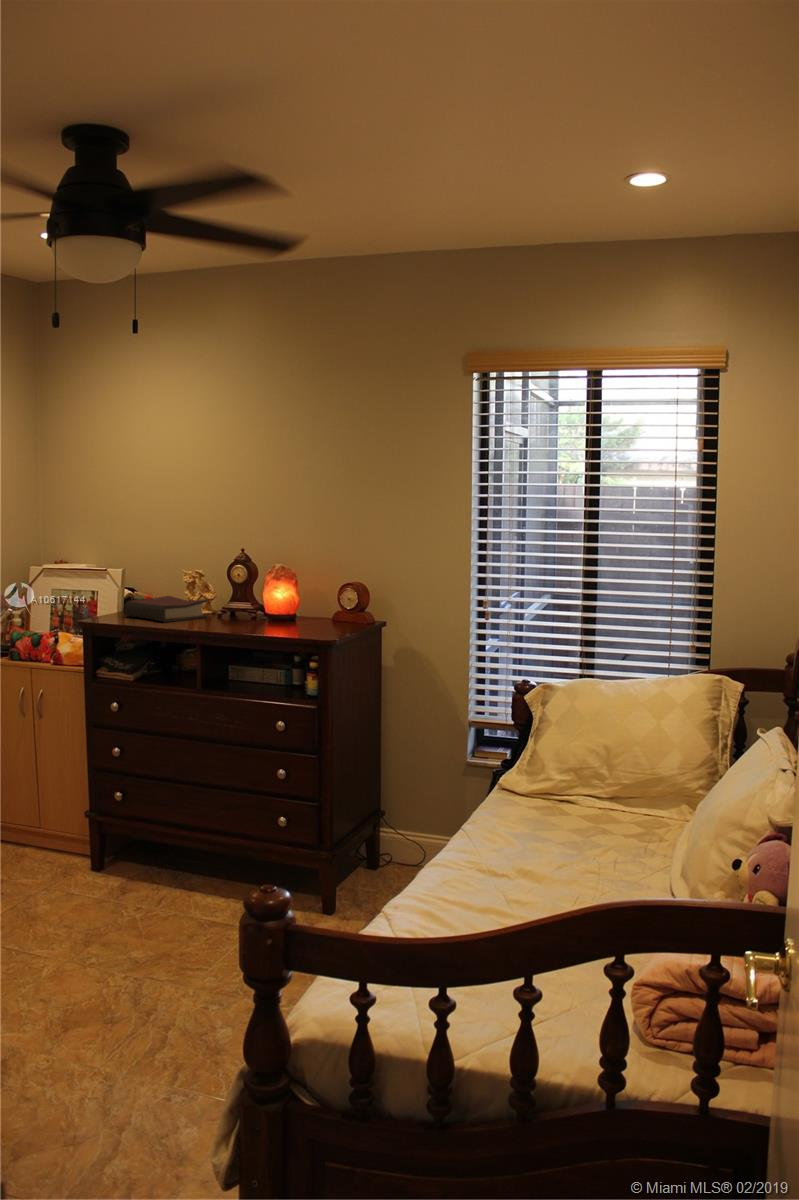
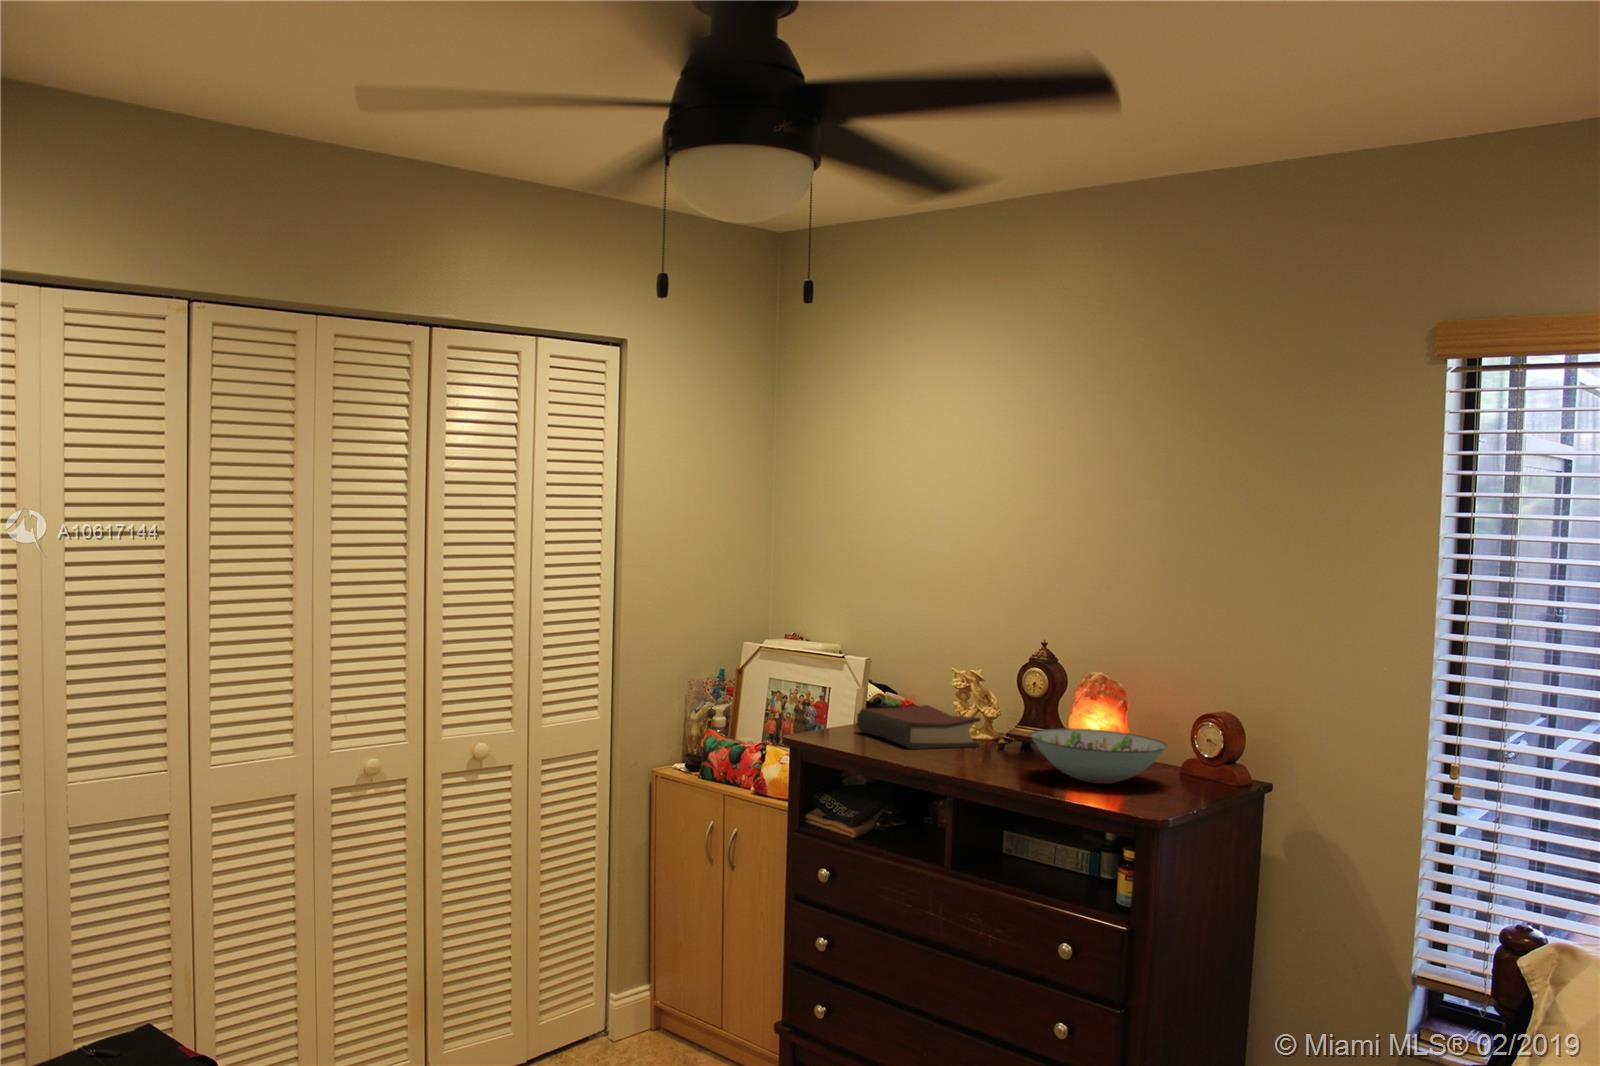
decorative bowl: none [246,599,327,629] -> present [1030,728,1167,784]

